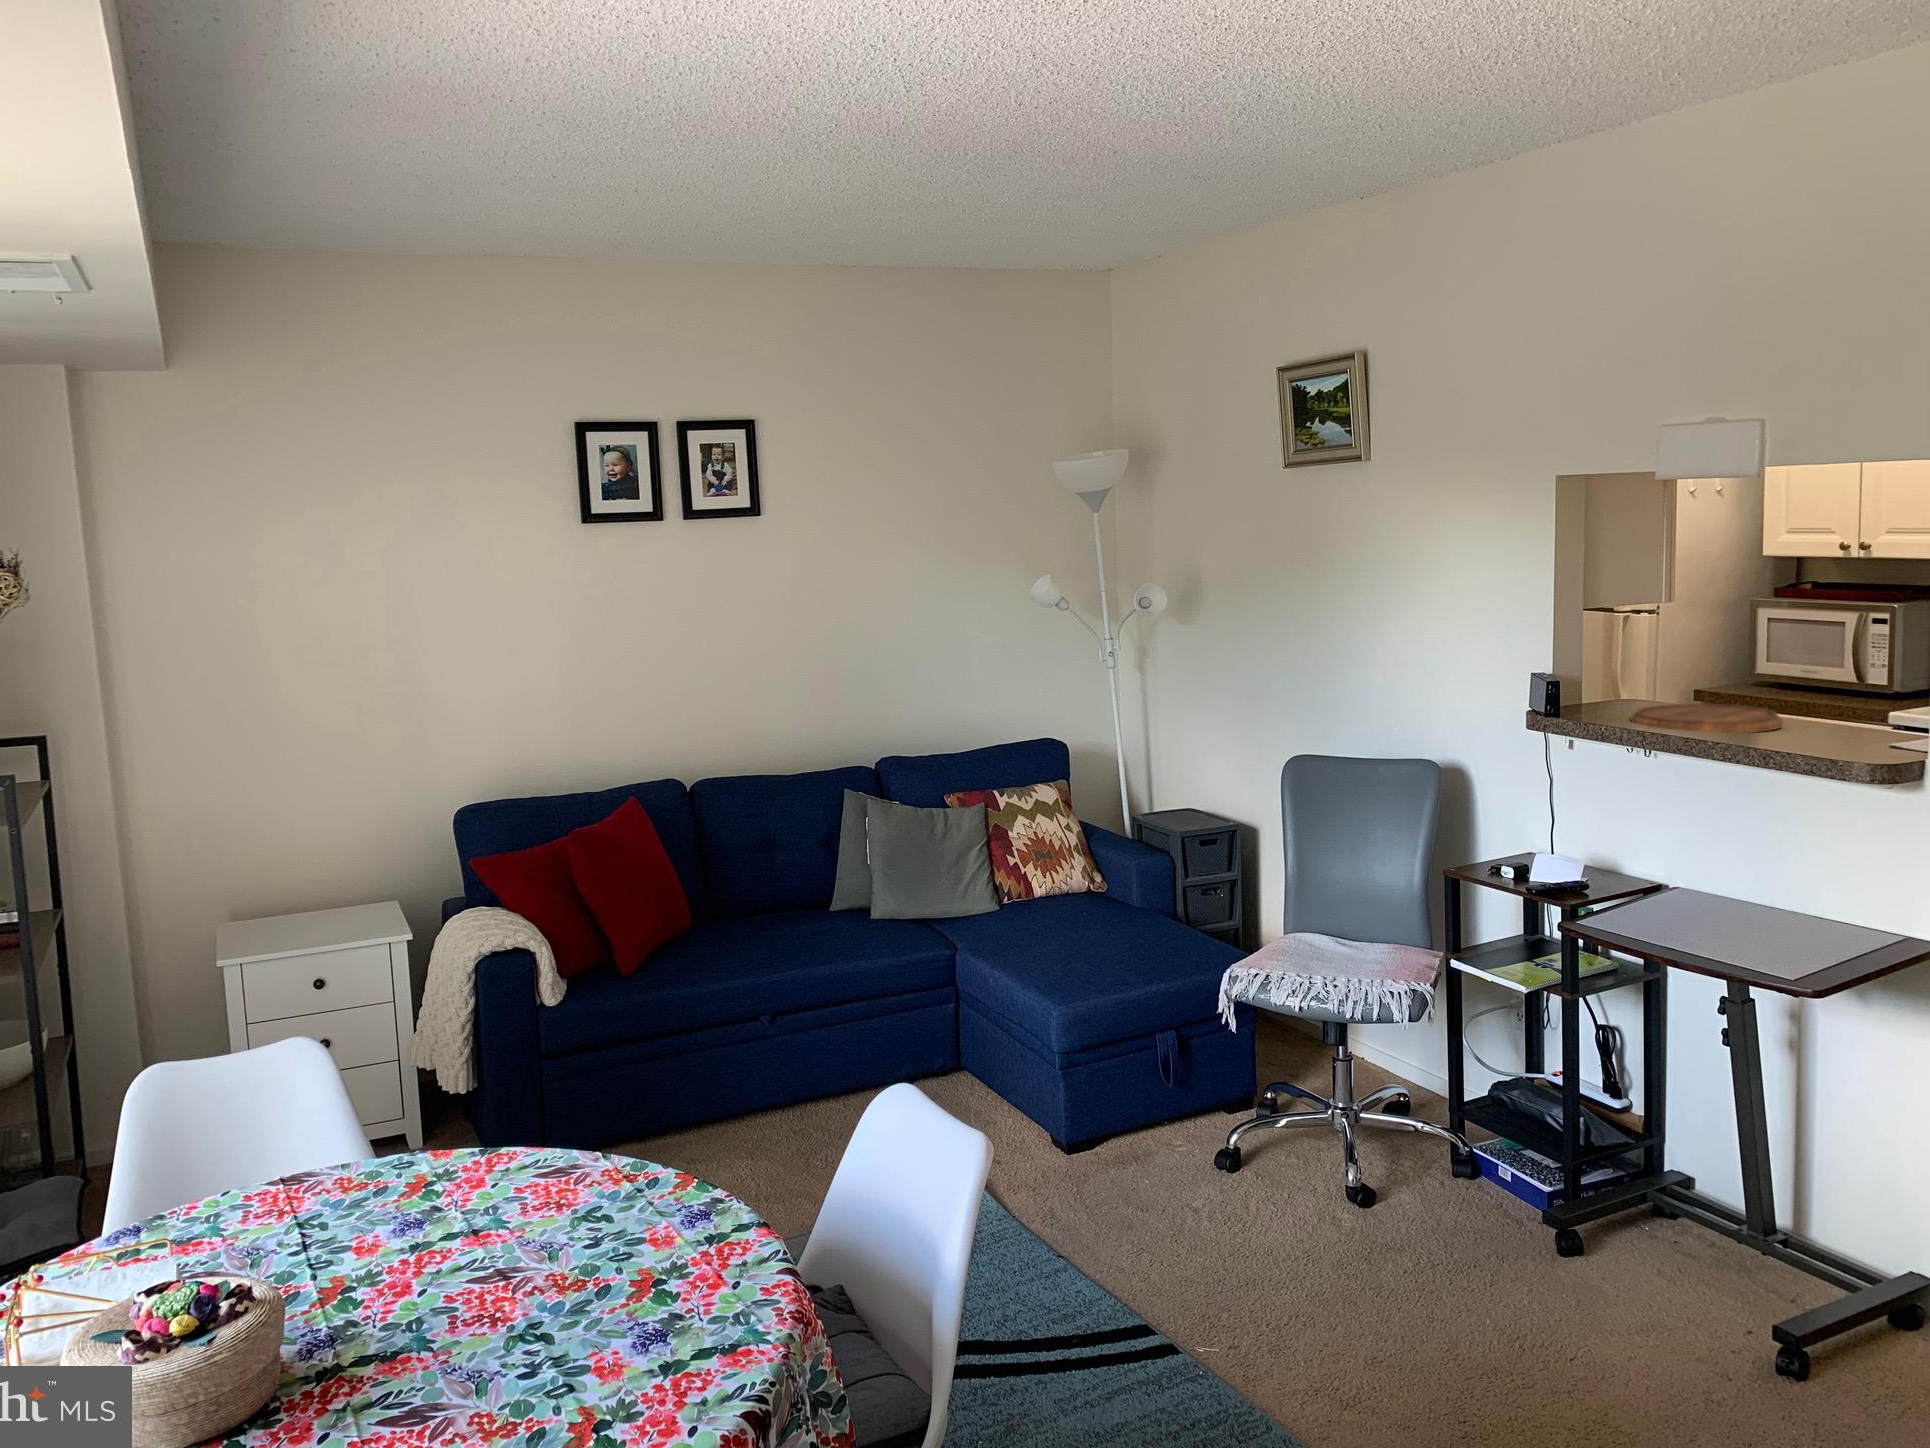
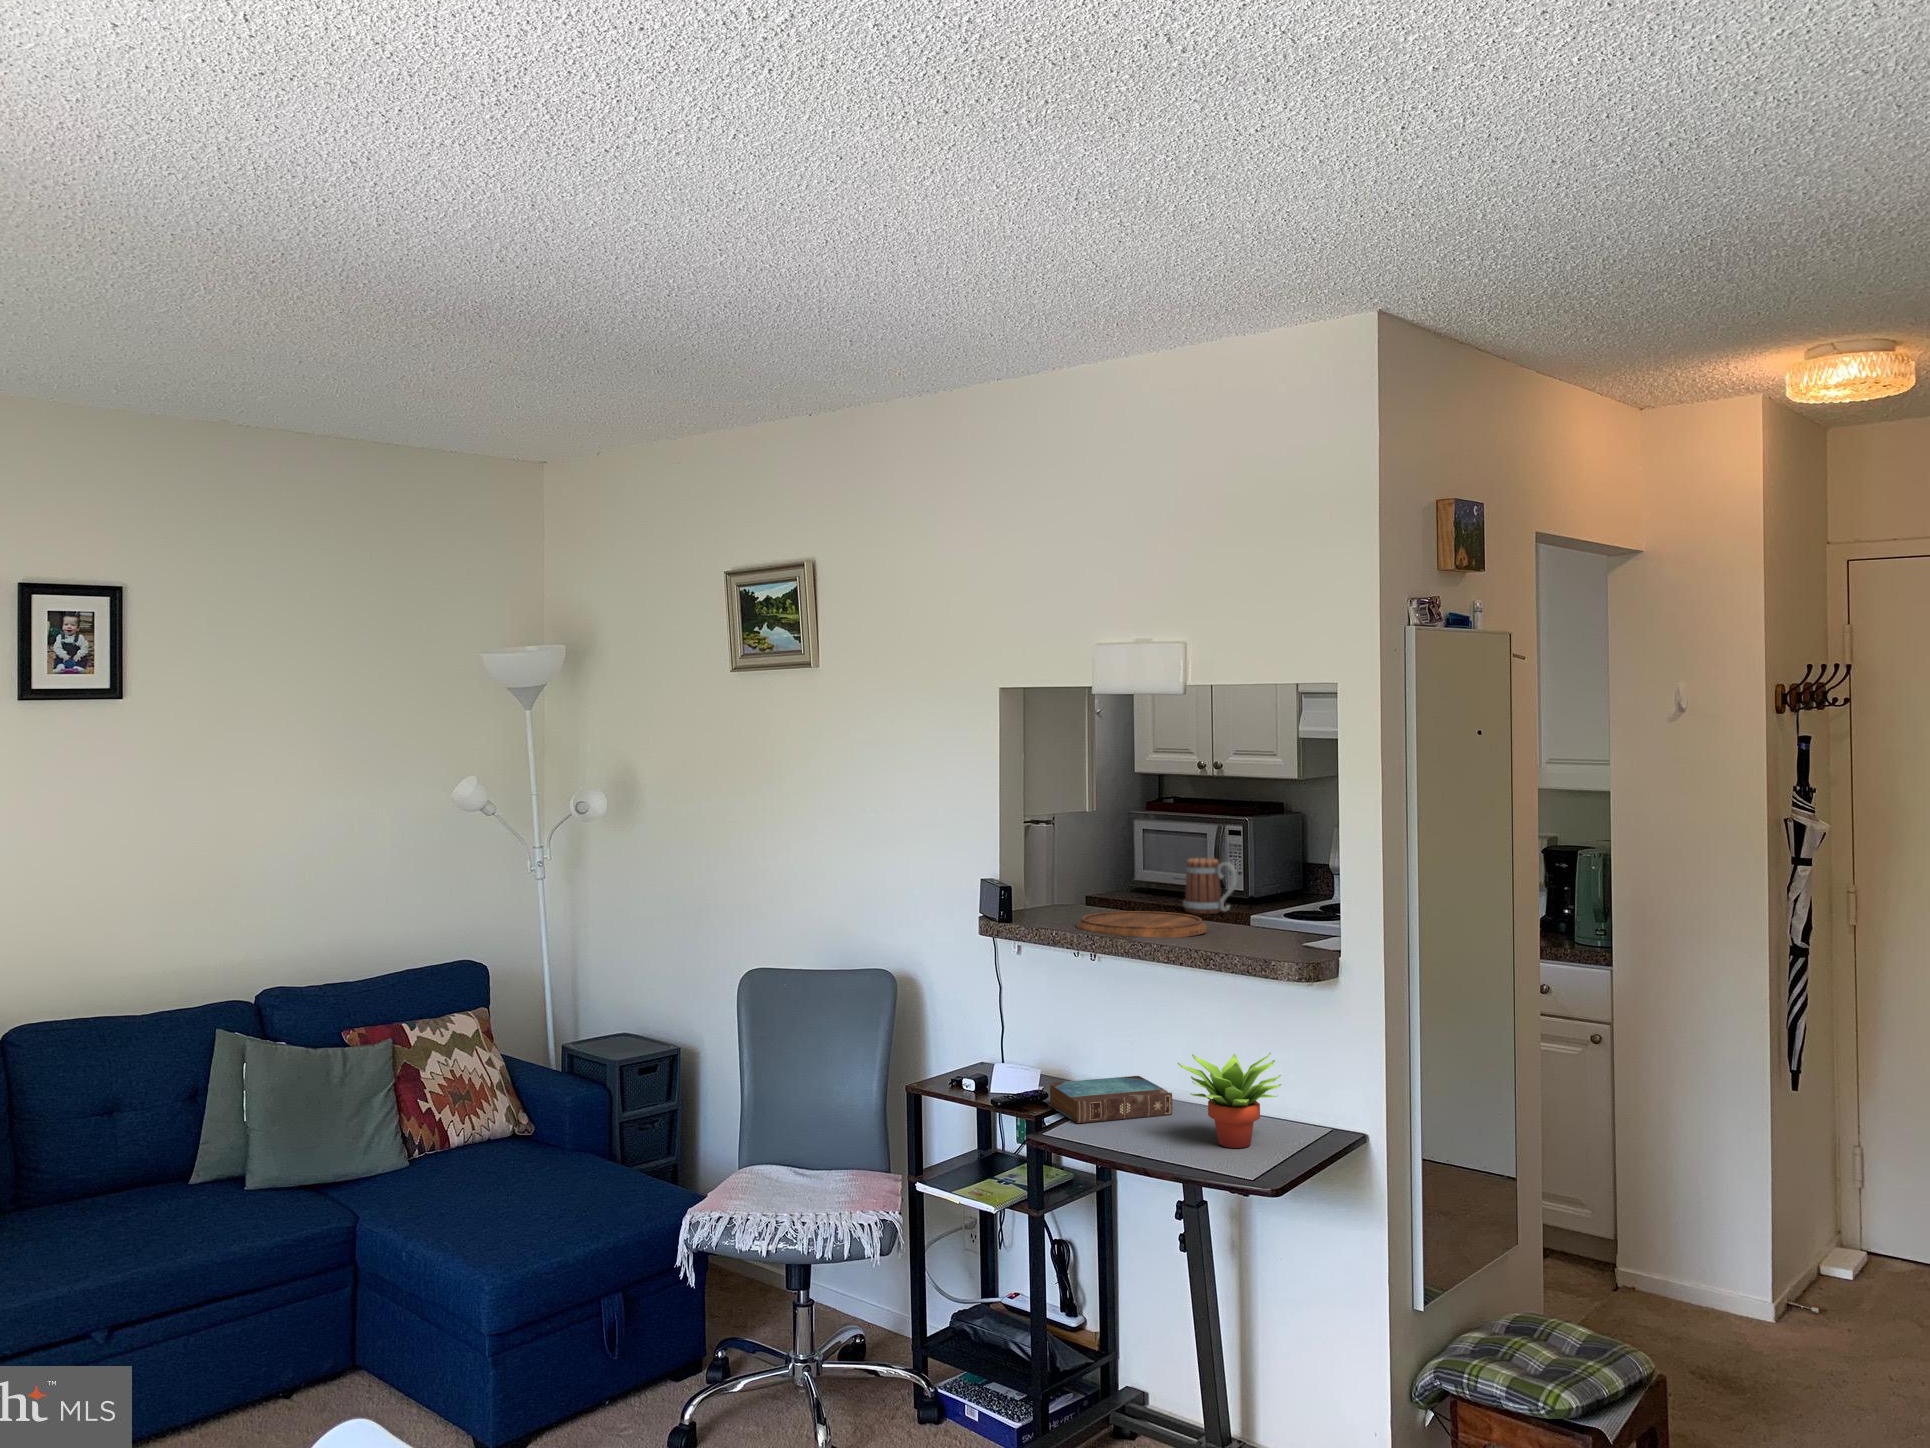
mug: none [1772,647,1837,707] -> present [1183,858,1237,914]
succulent plant: none [1719,854,1844,952] -> present [1178,1053,1281,1148]
book: none [1585,872,1722,915] -> present [1048,1076,1172,1123]

